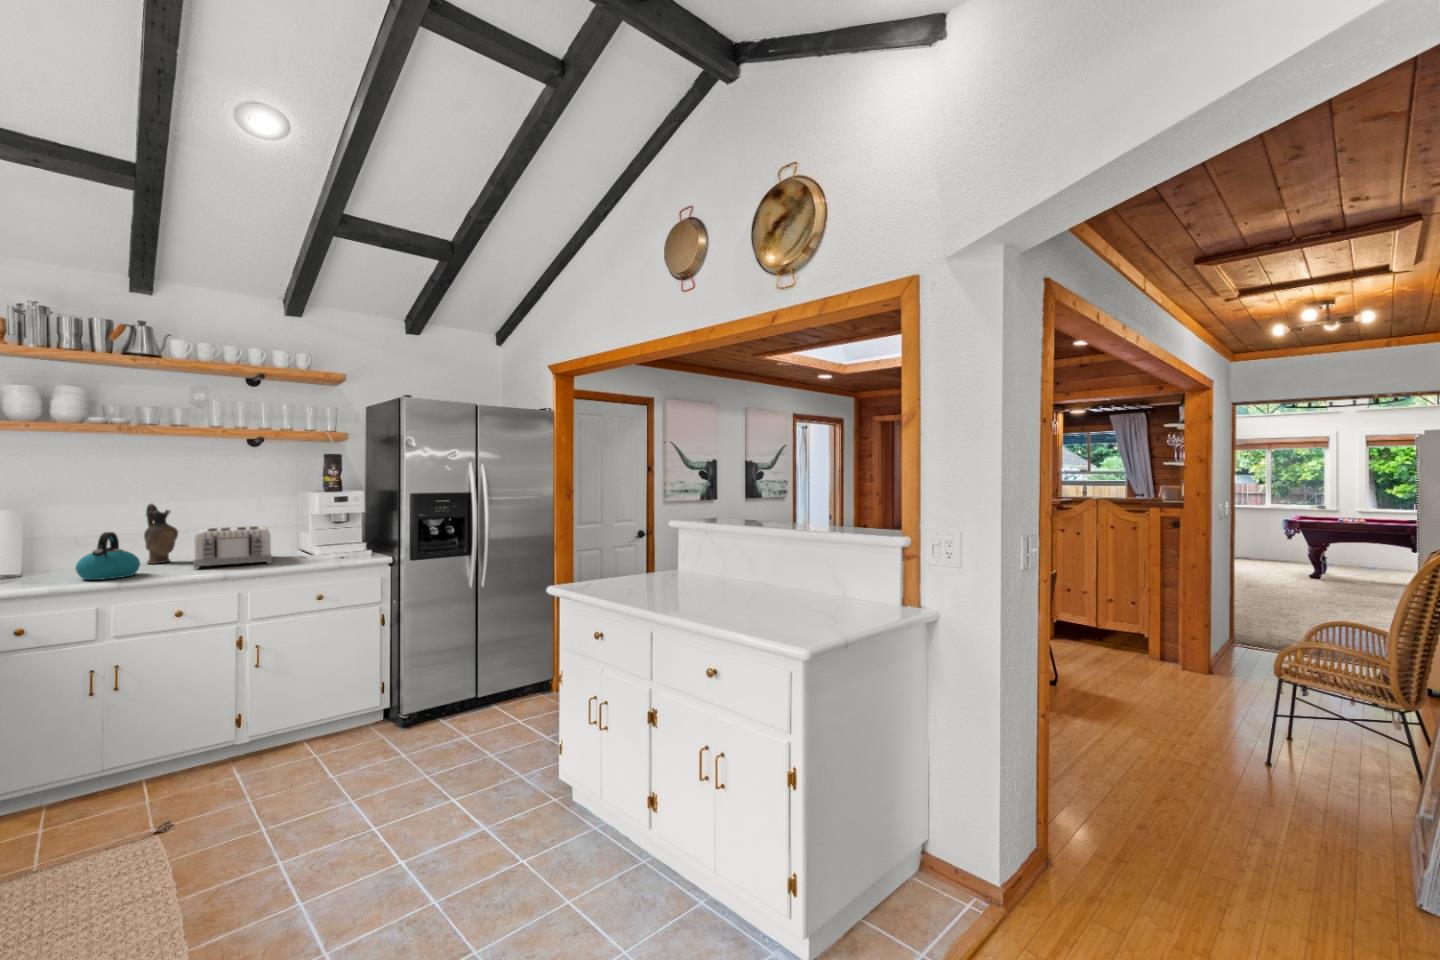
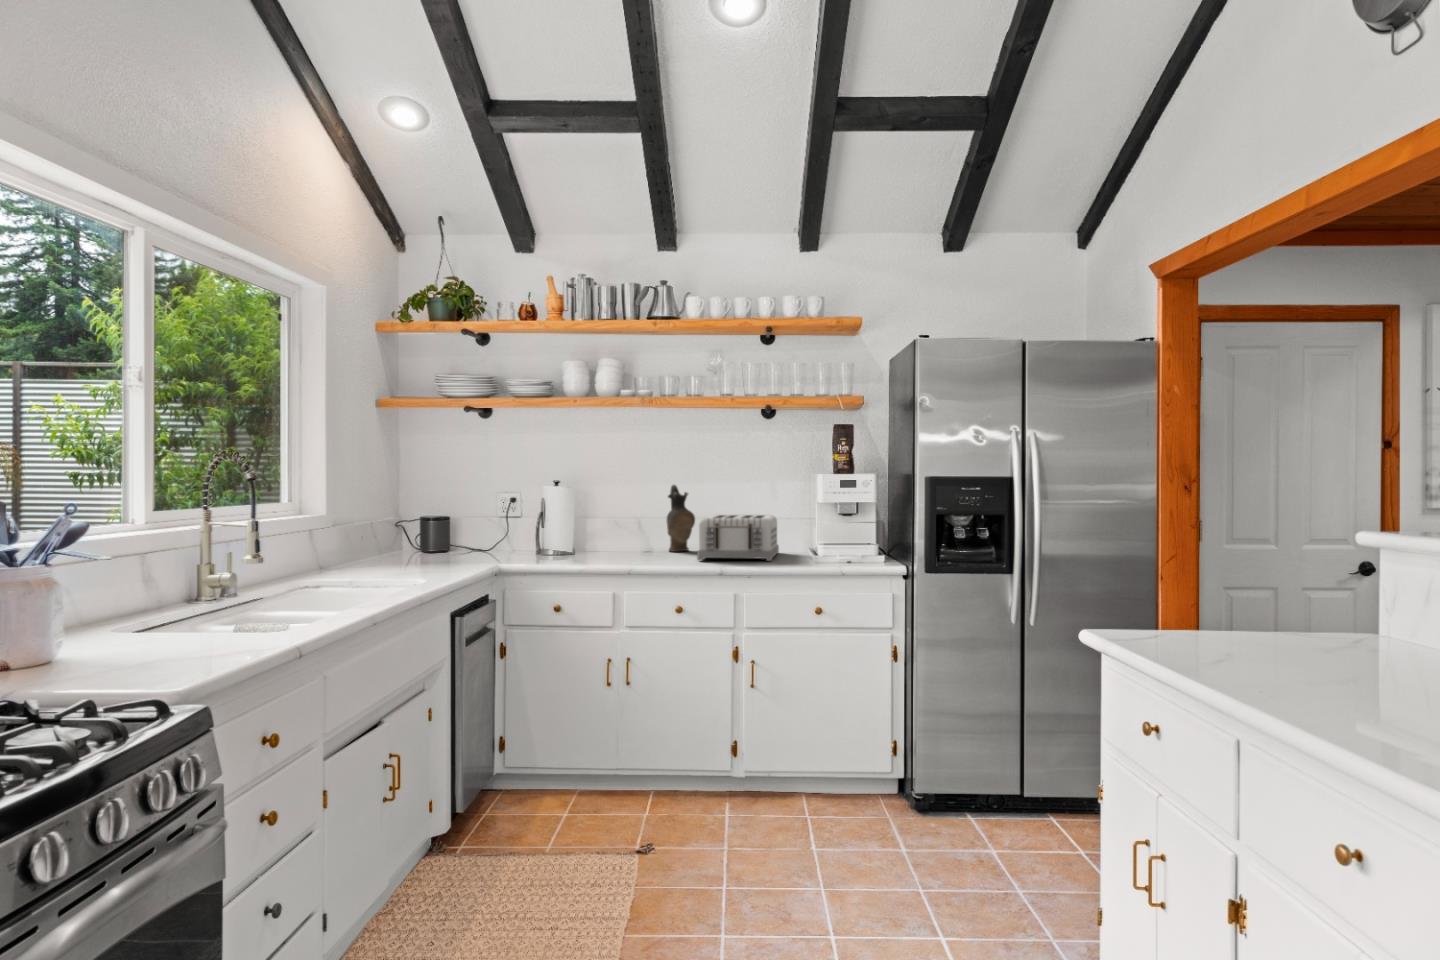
kettle: present [76,532,140,580] -> none [601,513,652,564]

